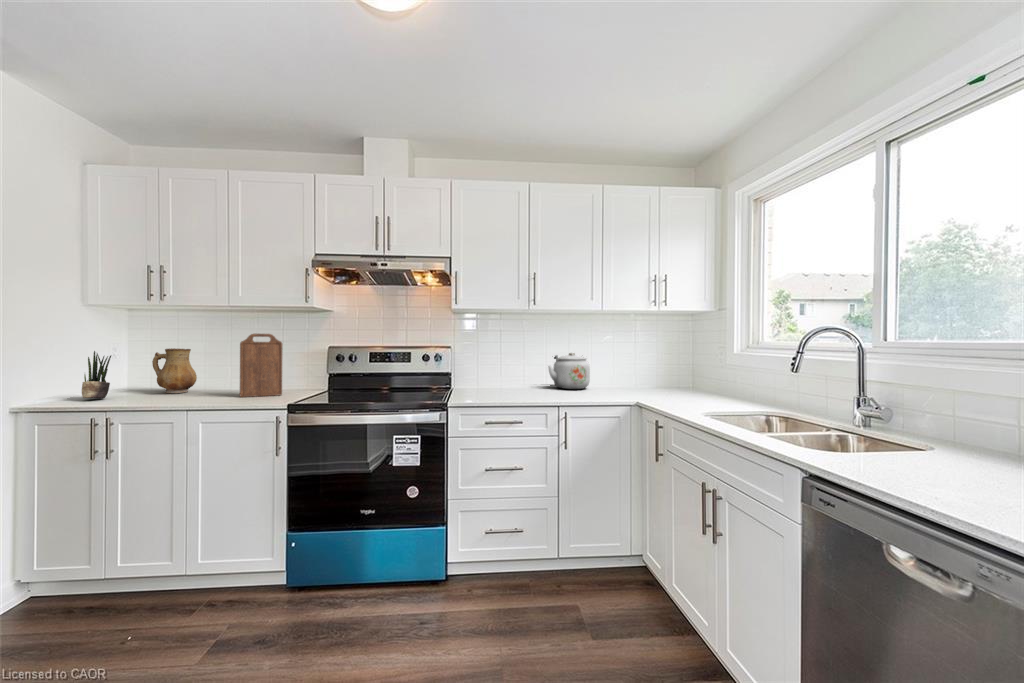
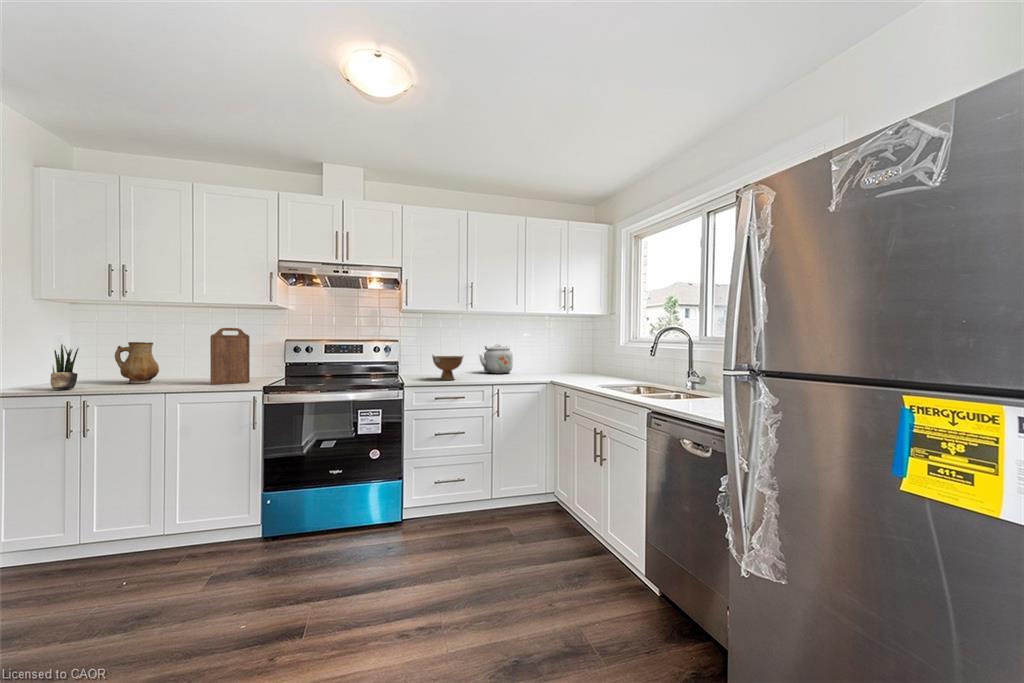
bowl: none [487,366,525,398] -> present [432,355,463,380]

